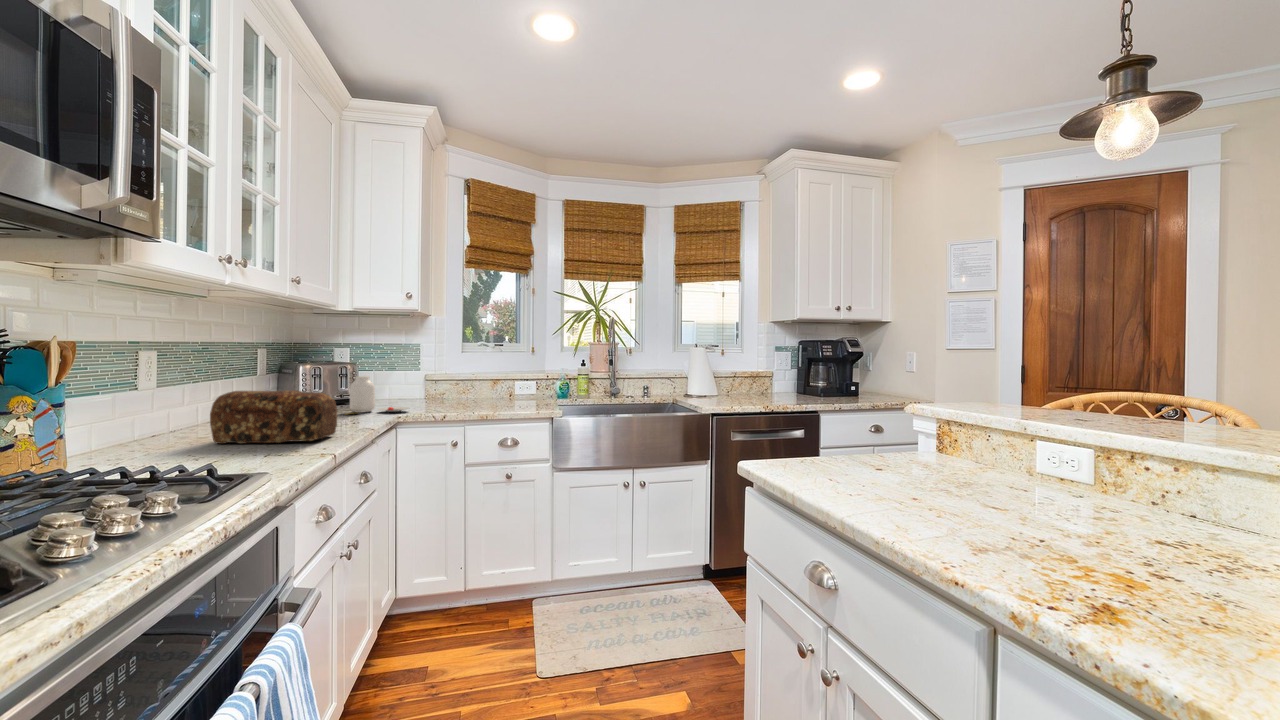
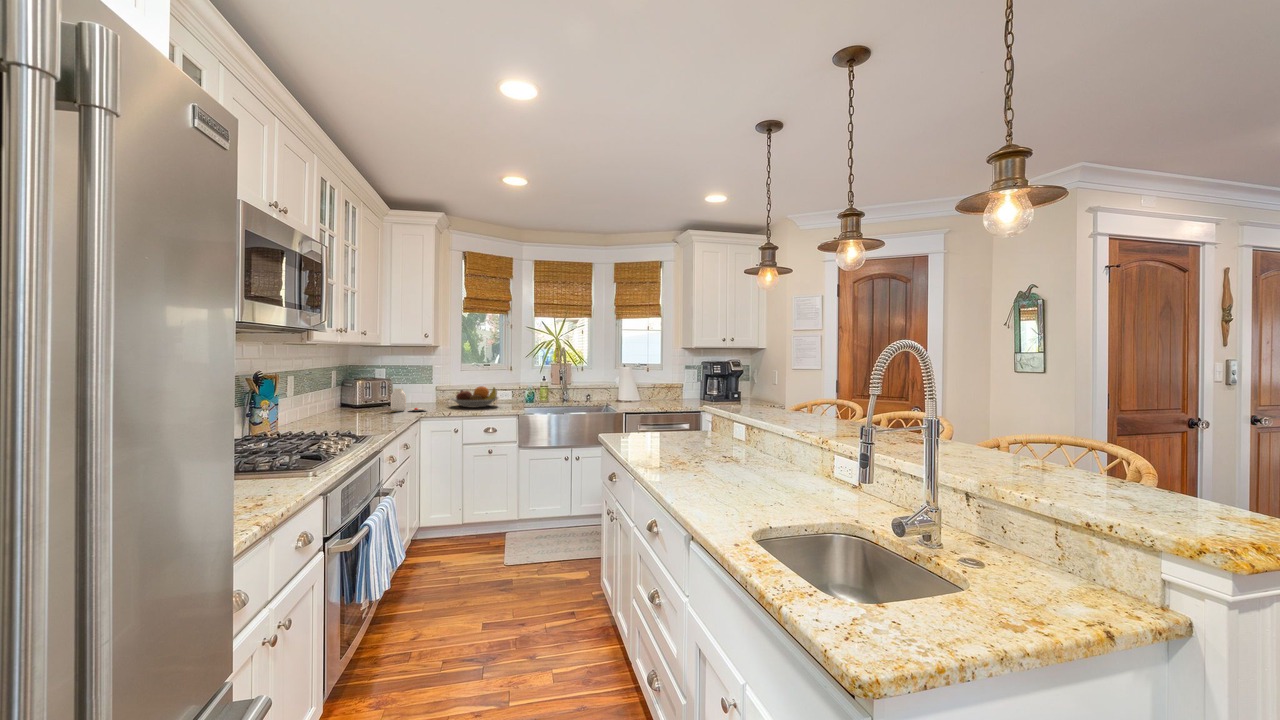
fruit bowl: none [446,375,519,406] -> present [451,386,498,408]
bread loaf: present [210,390,337,444] -> none [329,399,392,427]

